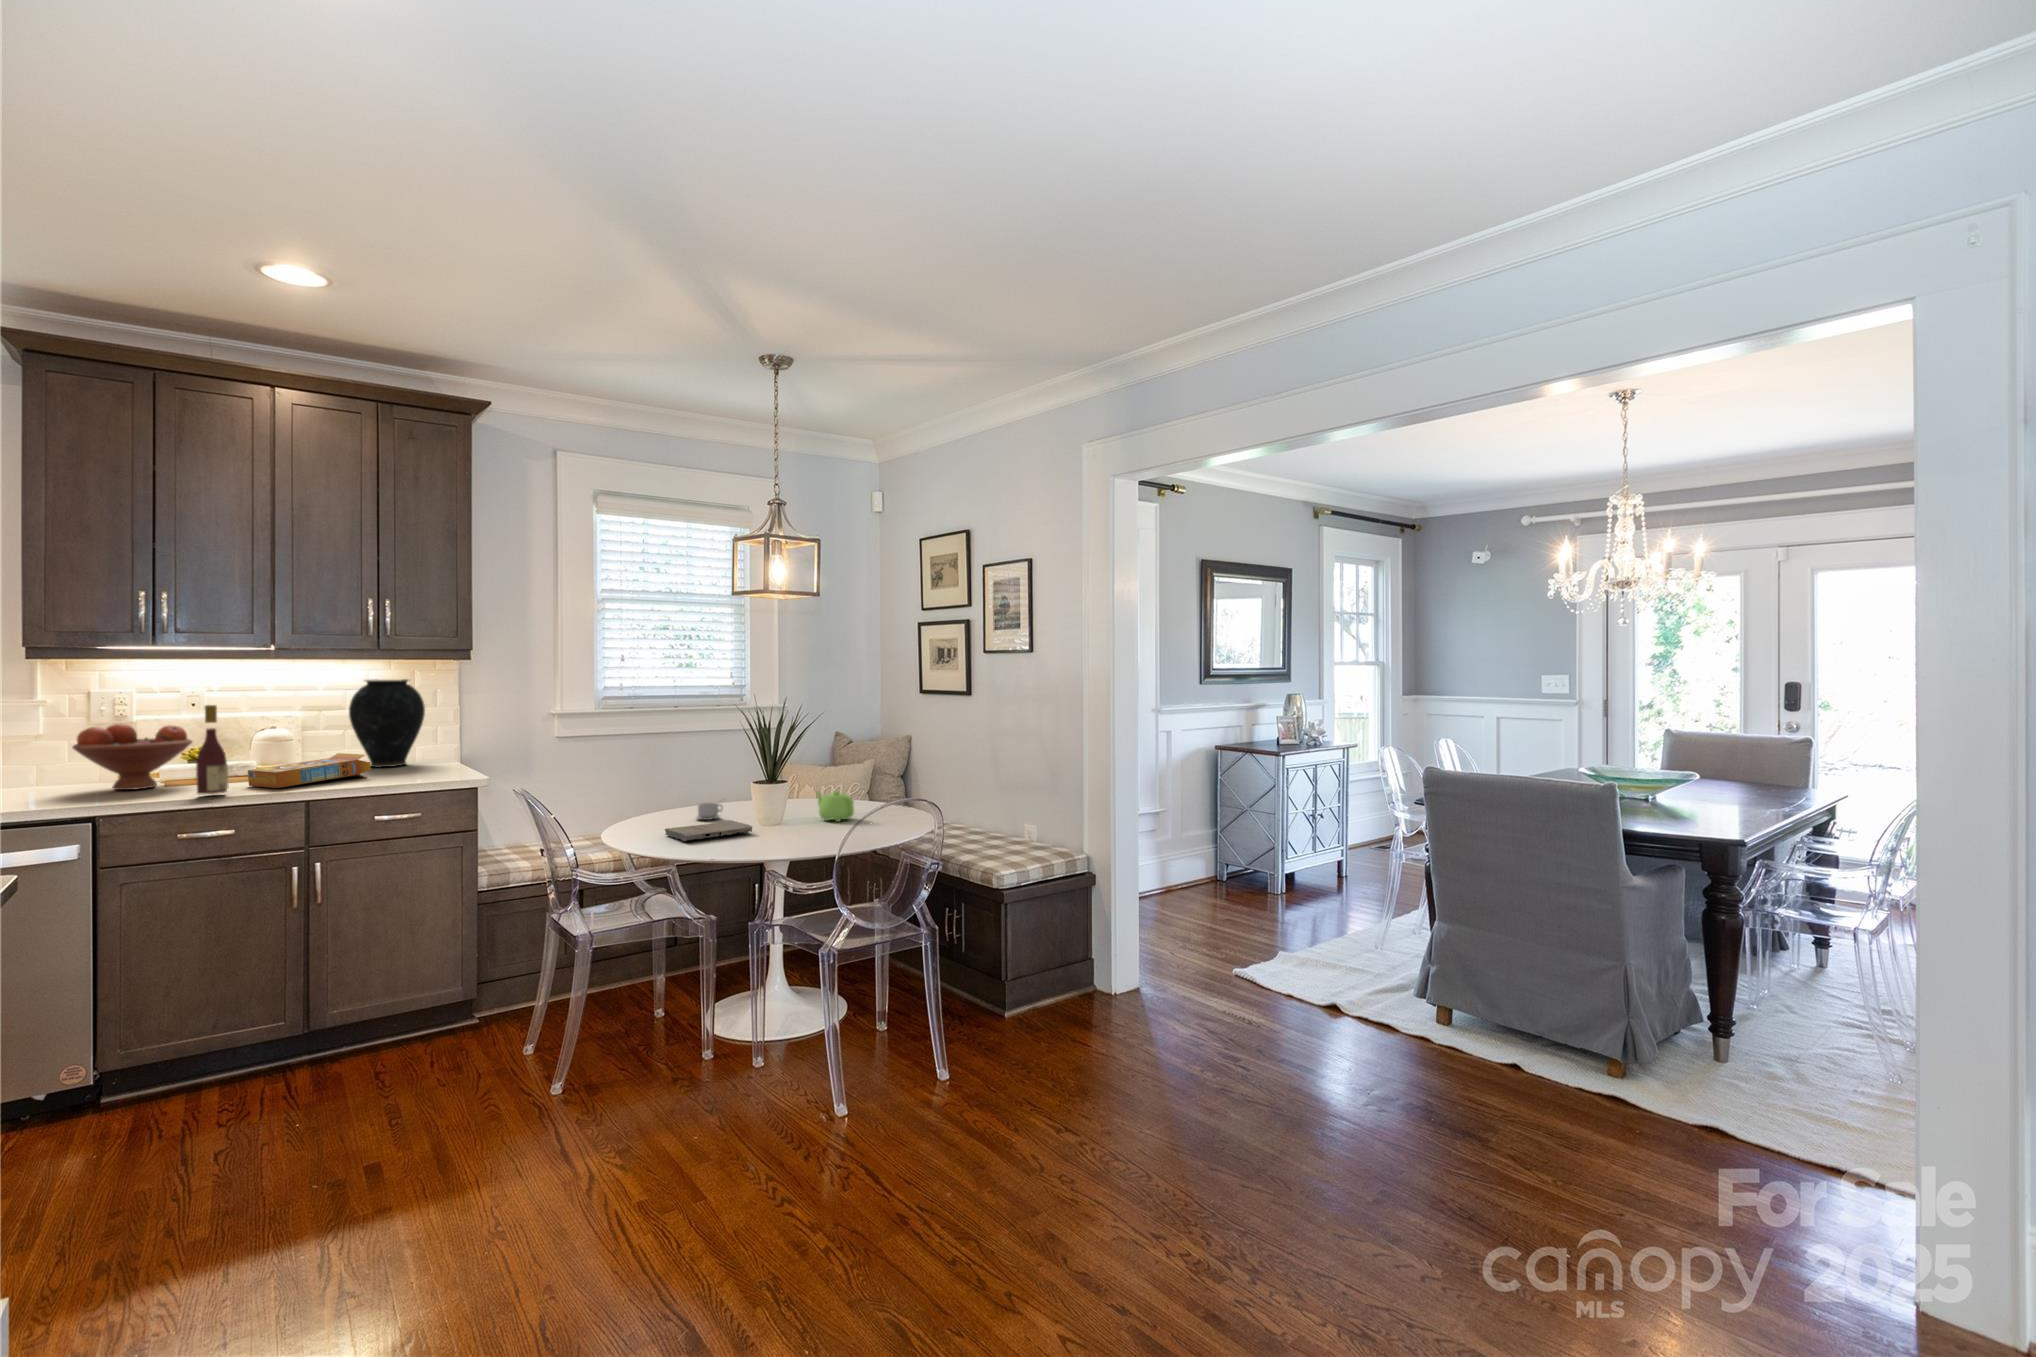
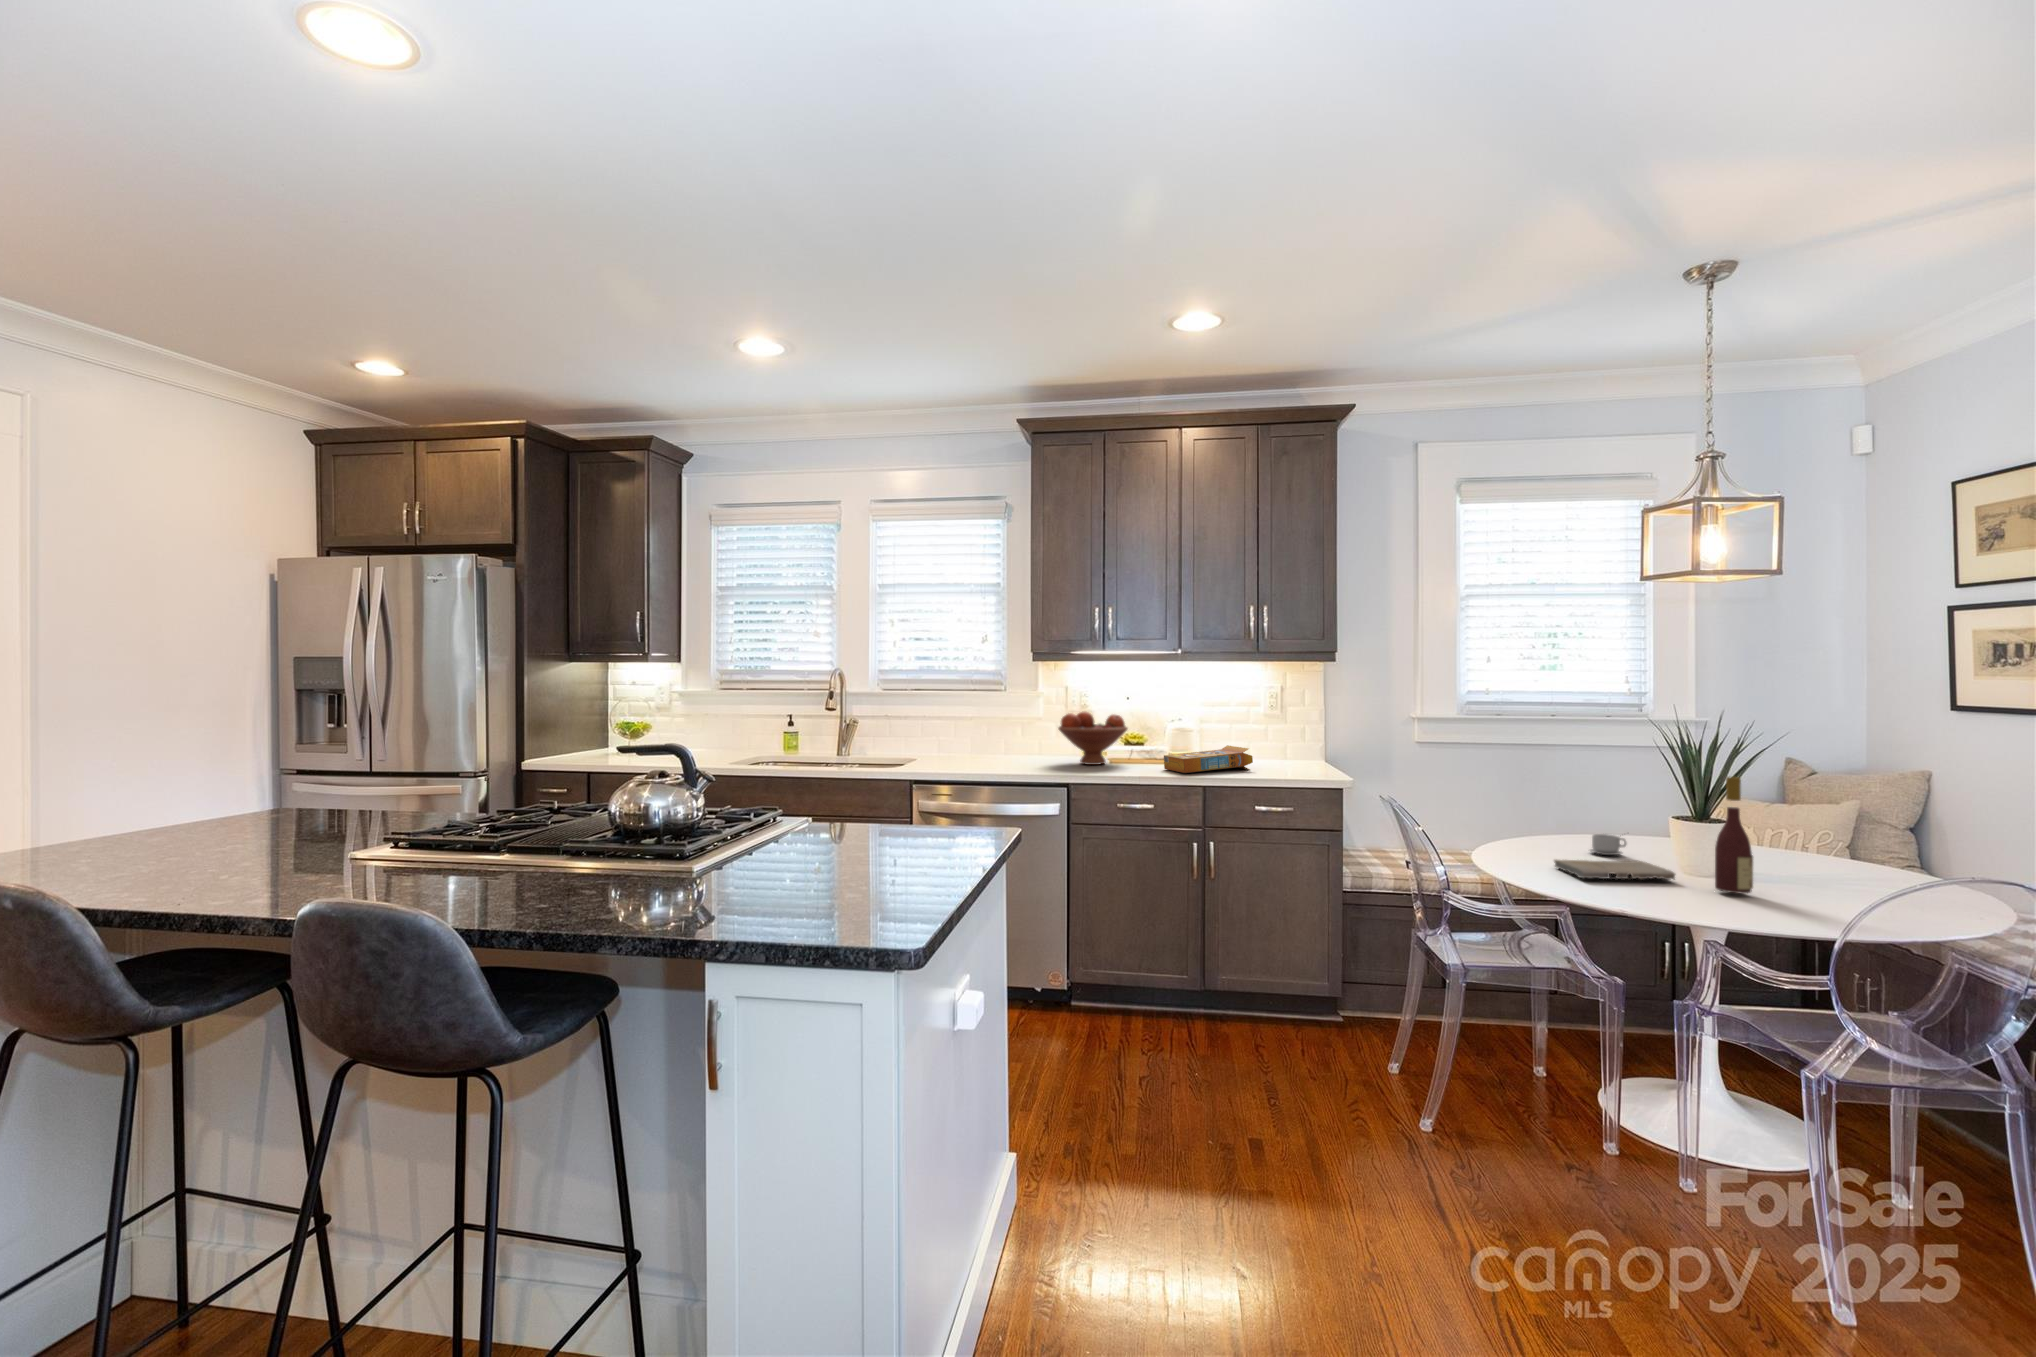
vase: present [349,679,425,767] -> none [1235,679,1295,761]
wine bottle: present [196,705,229,794] -> present [1715,777,1753,894]
teapot: present [816,791,854,821] -> none [1768,837,1840,884]

